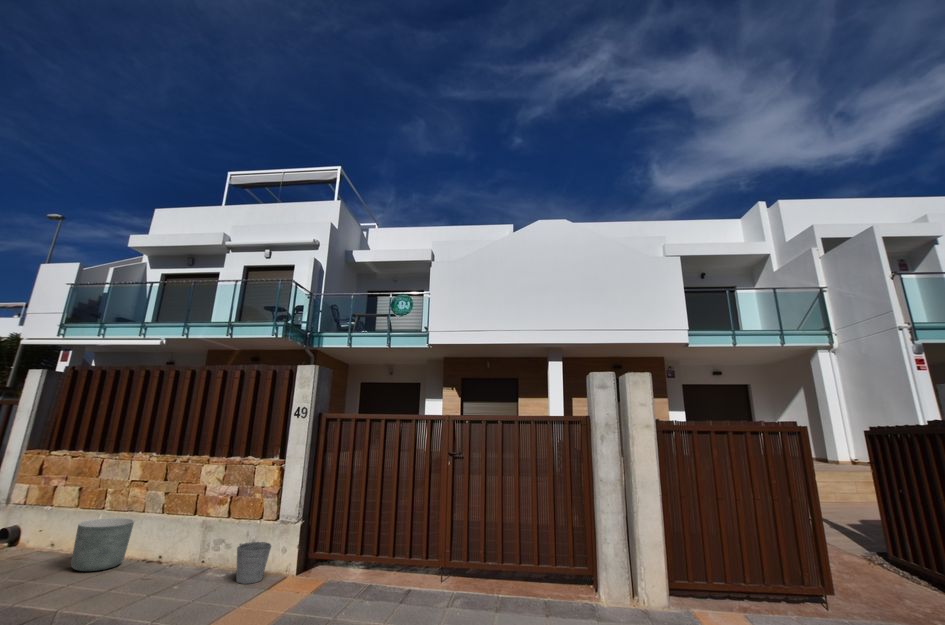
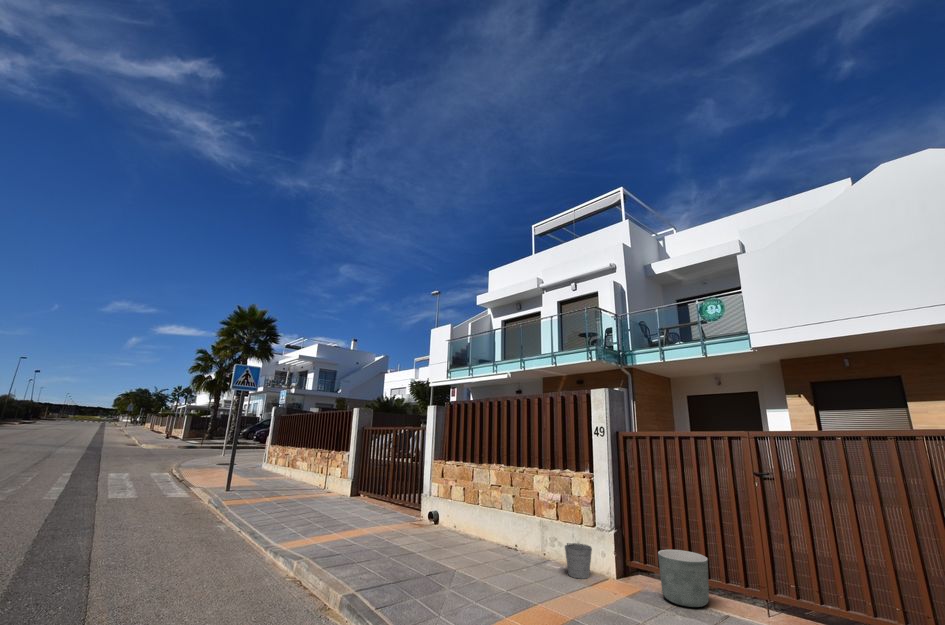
planter: present [71,518,134,571] -> present [658,550,709,607]

